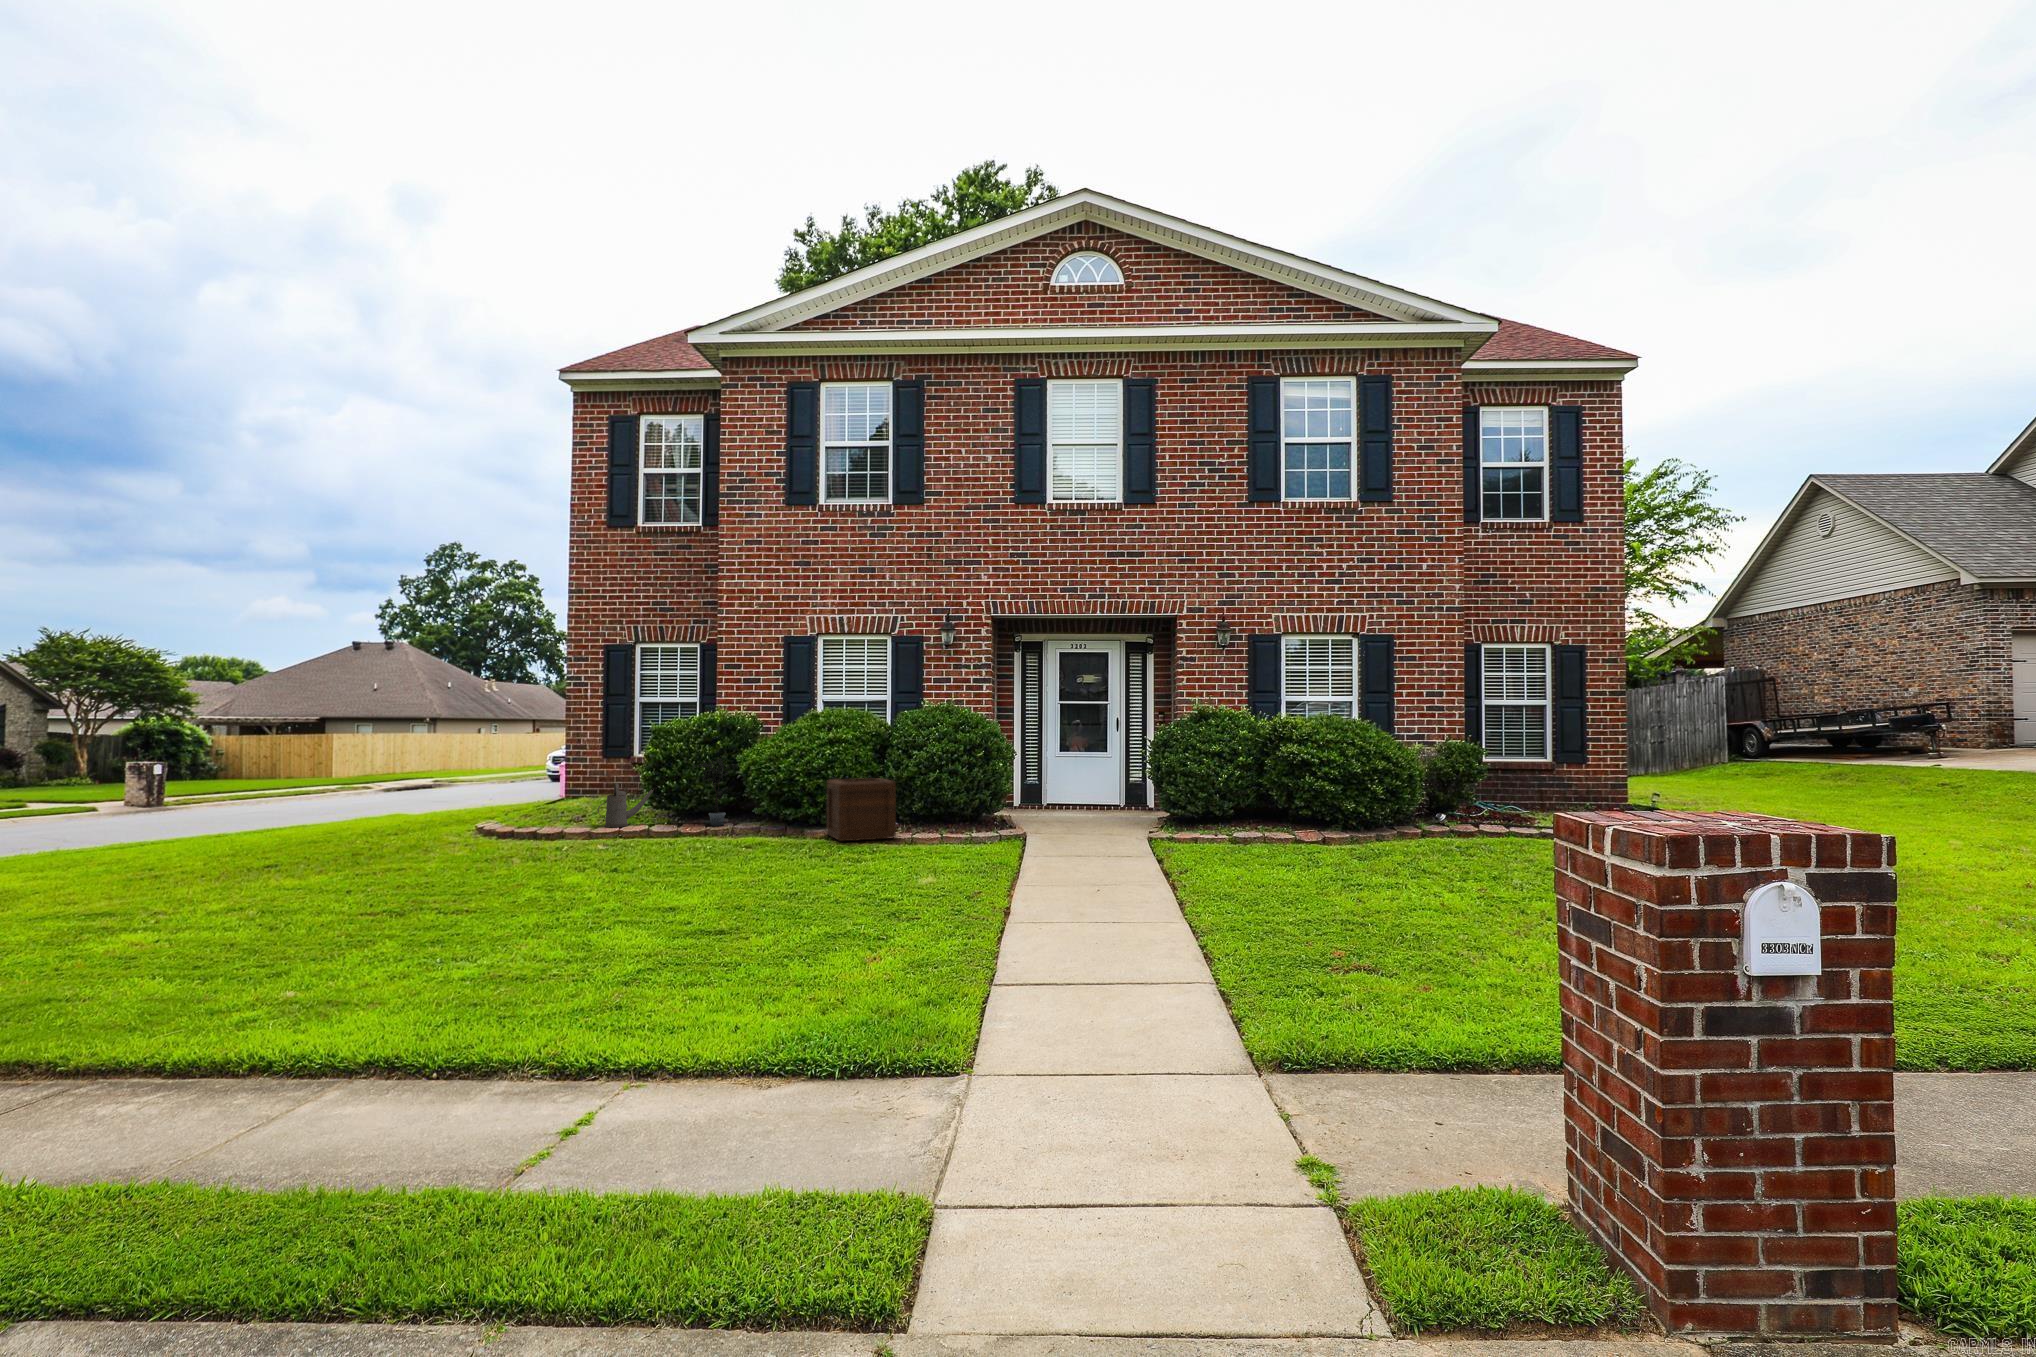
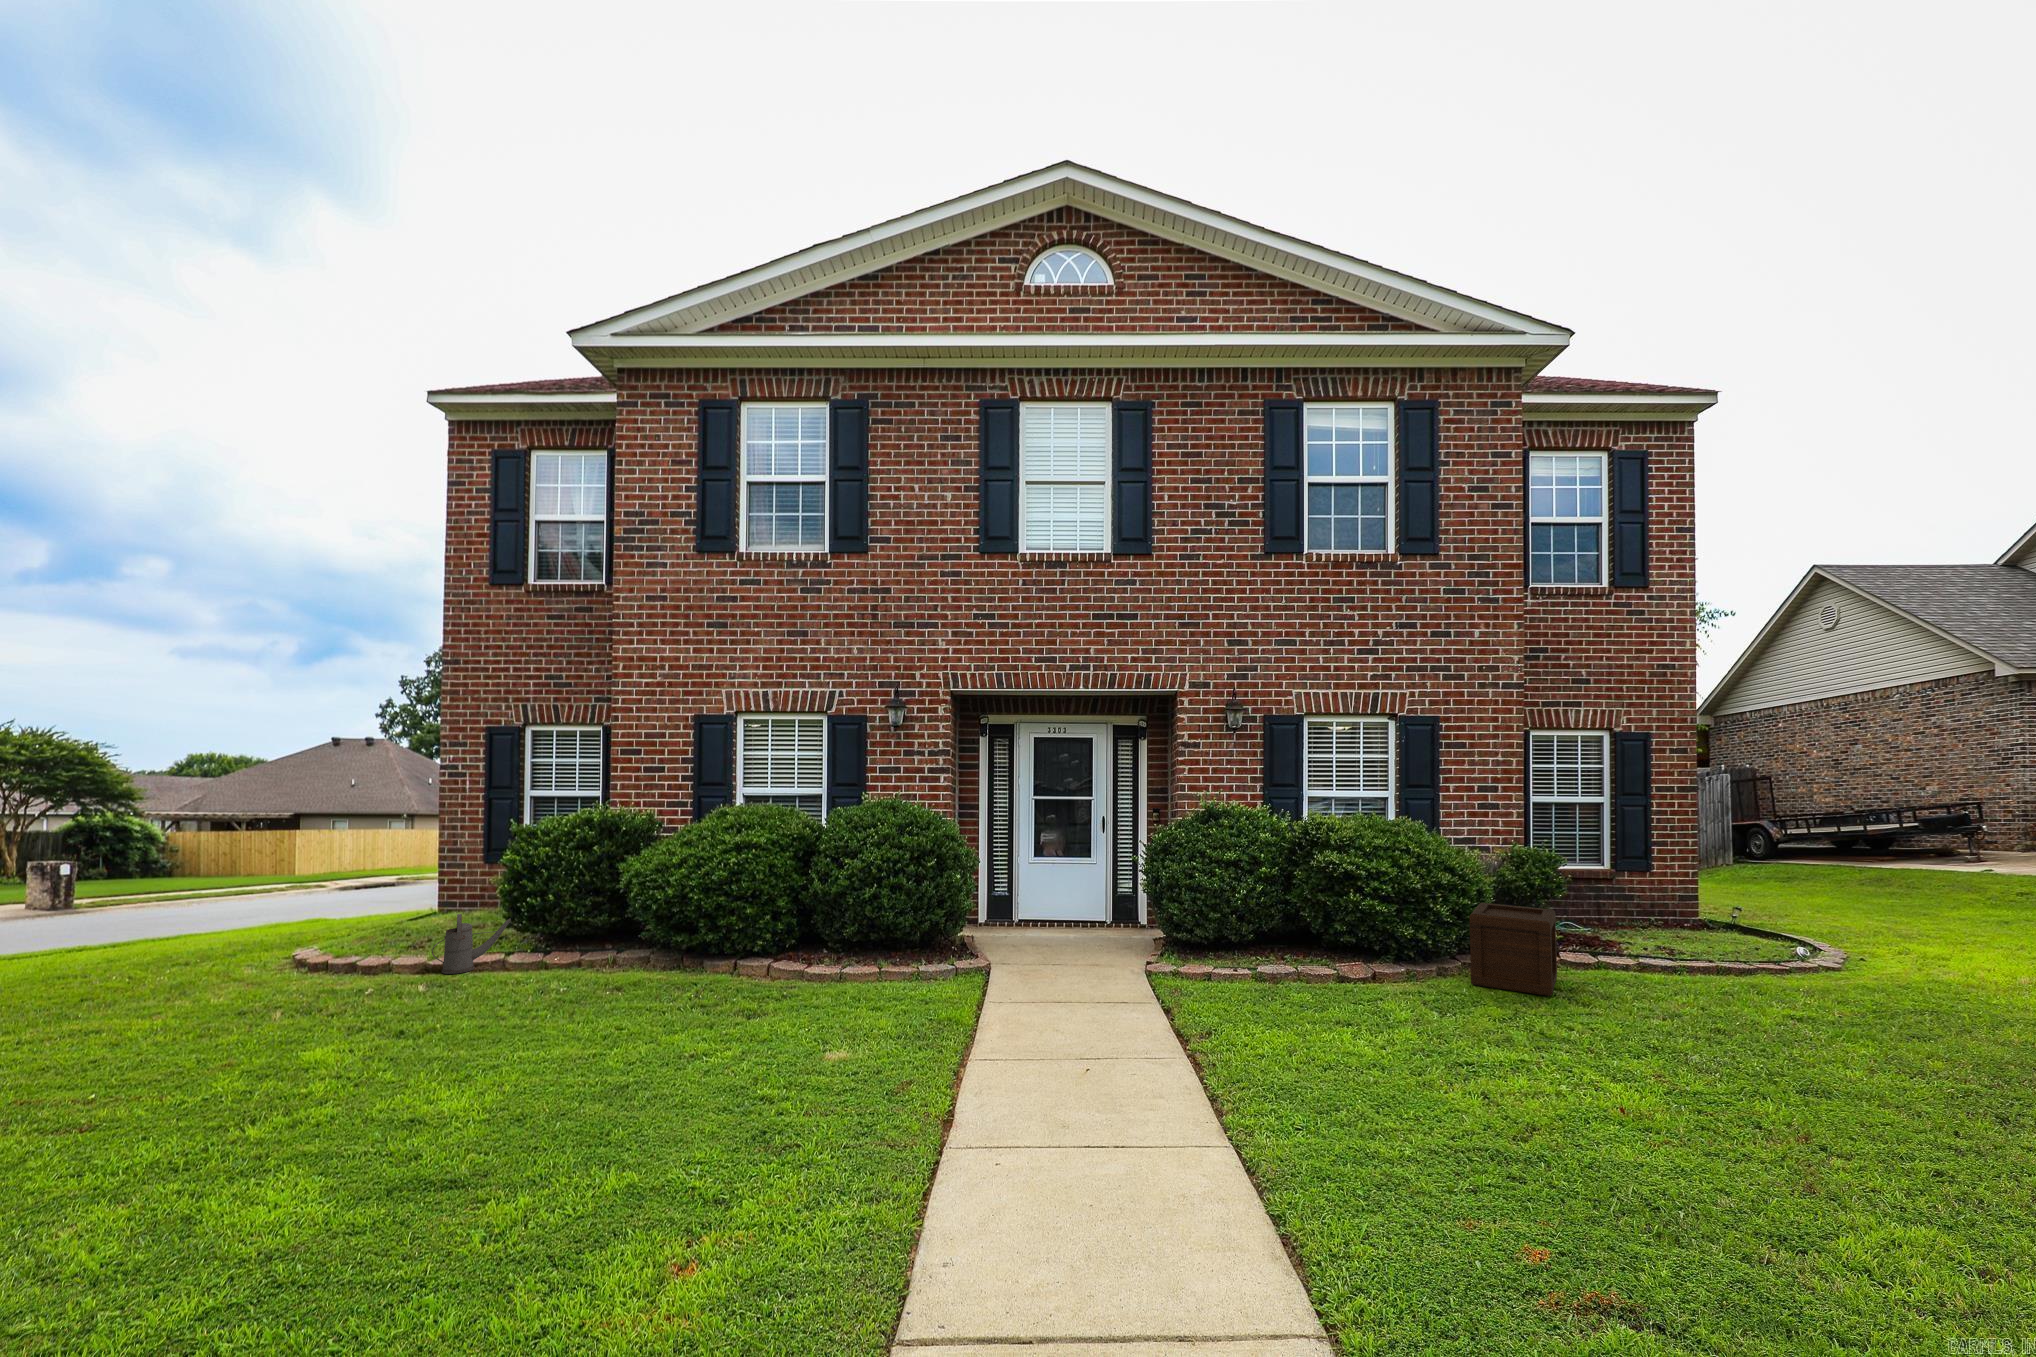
potted plant: present [693,756,740,826] -> none [560,878,626,970]
wooden crate: present [827,778,896,841] -> present [1469,903,1557,996]

